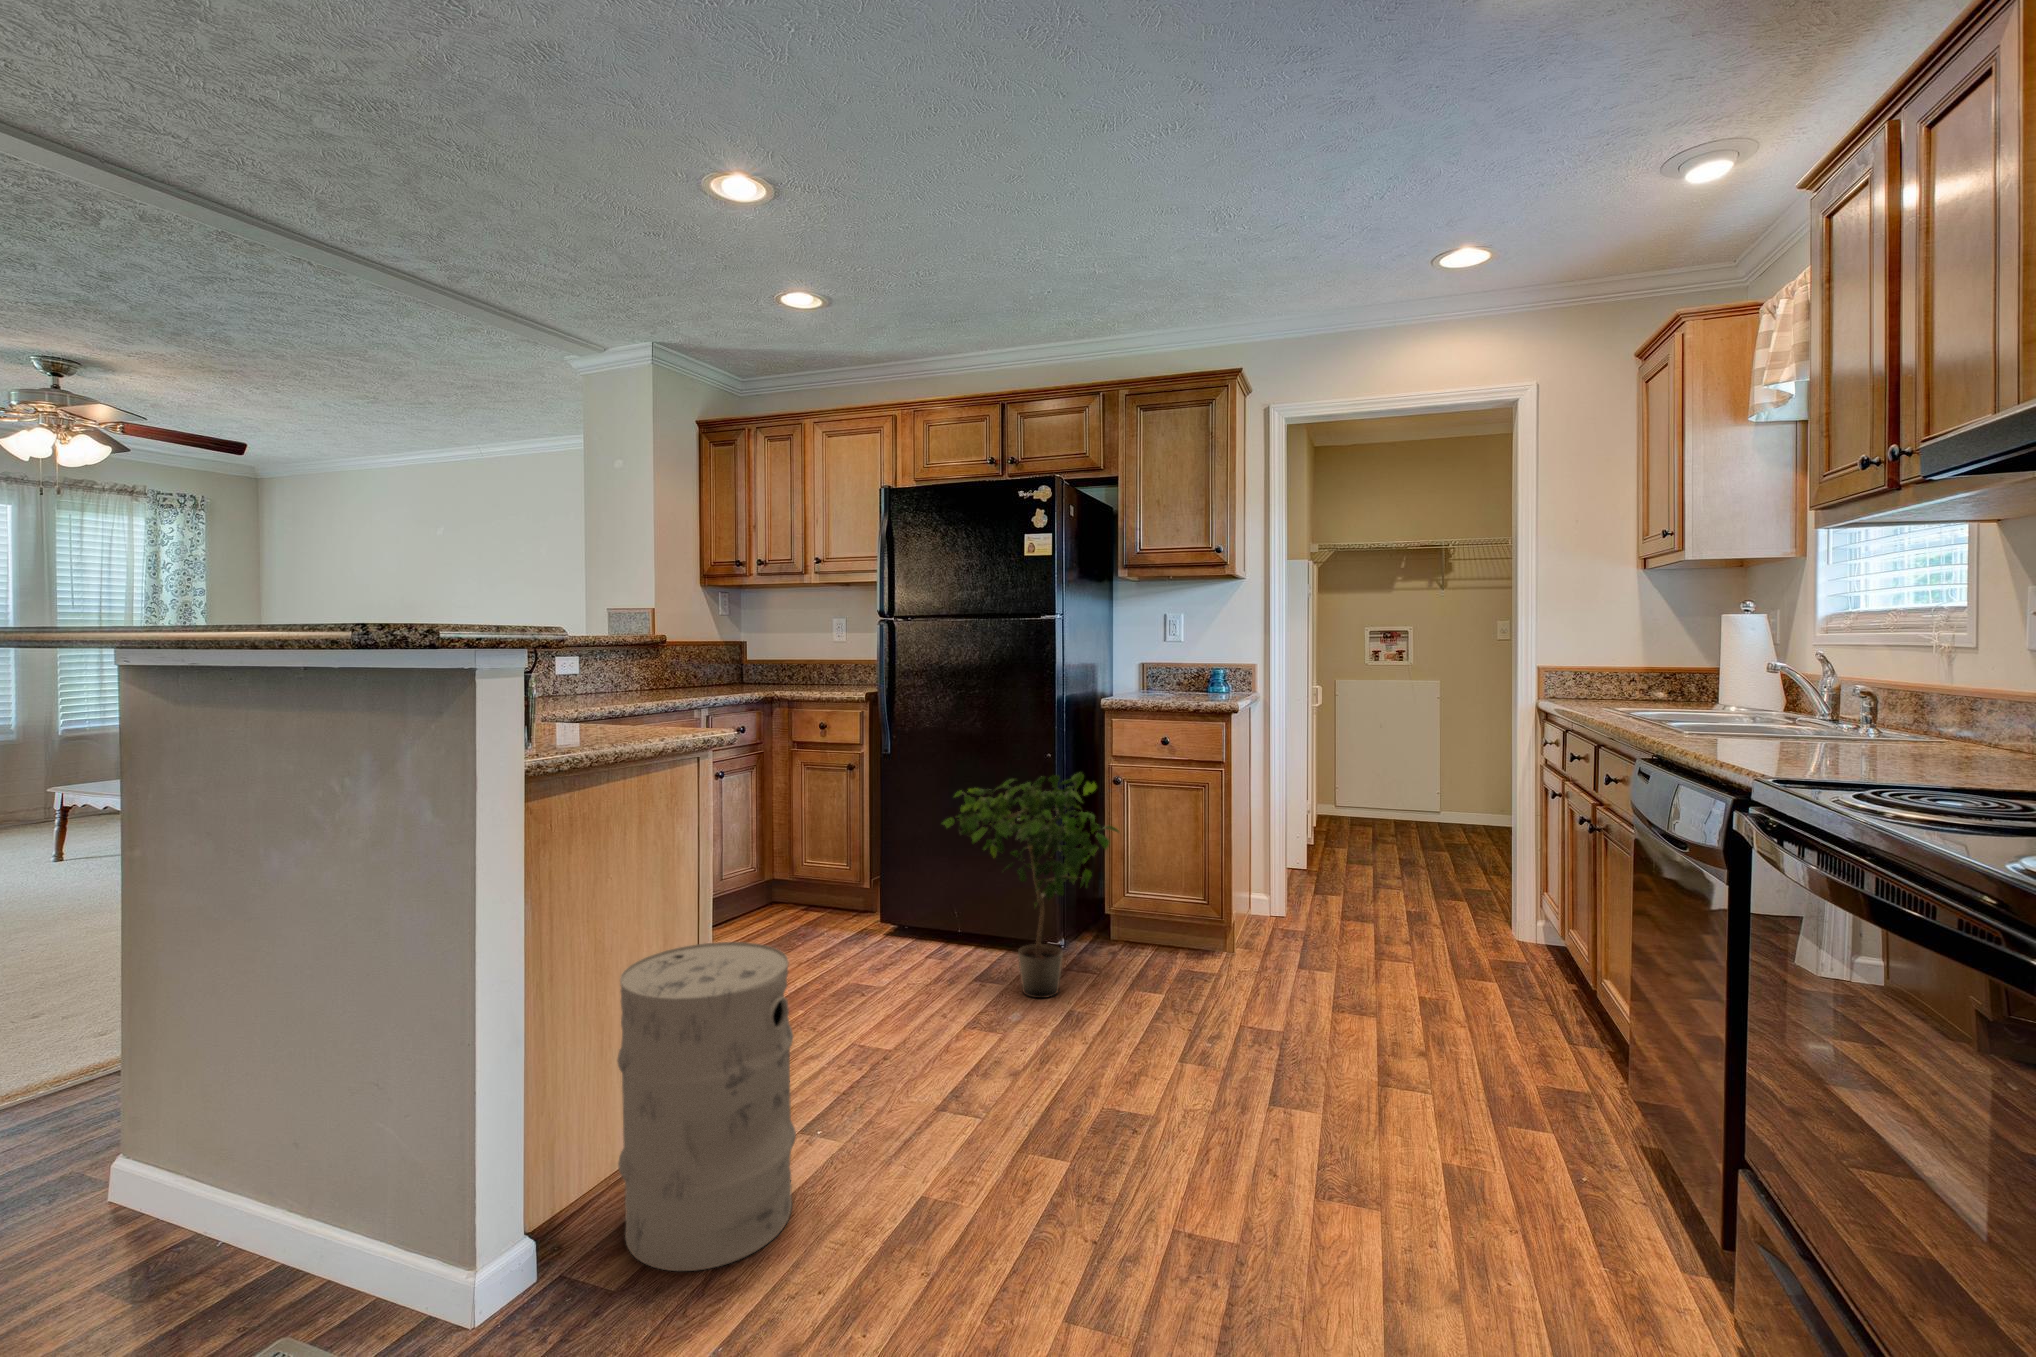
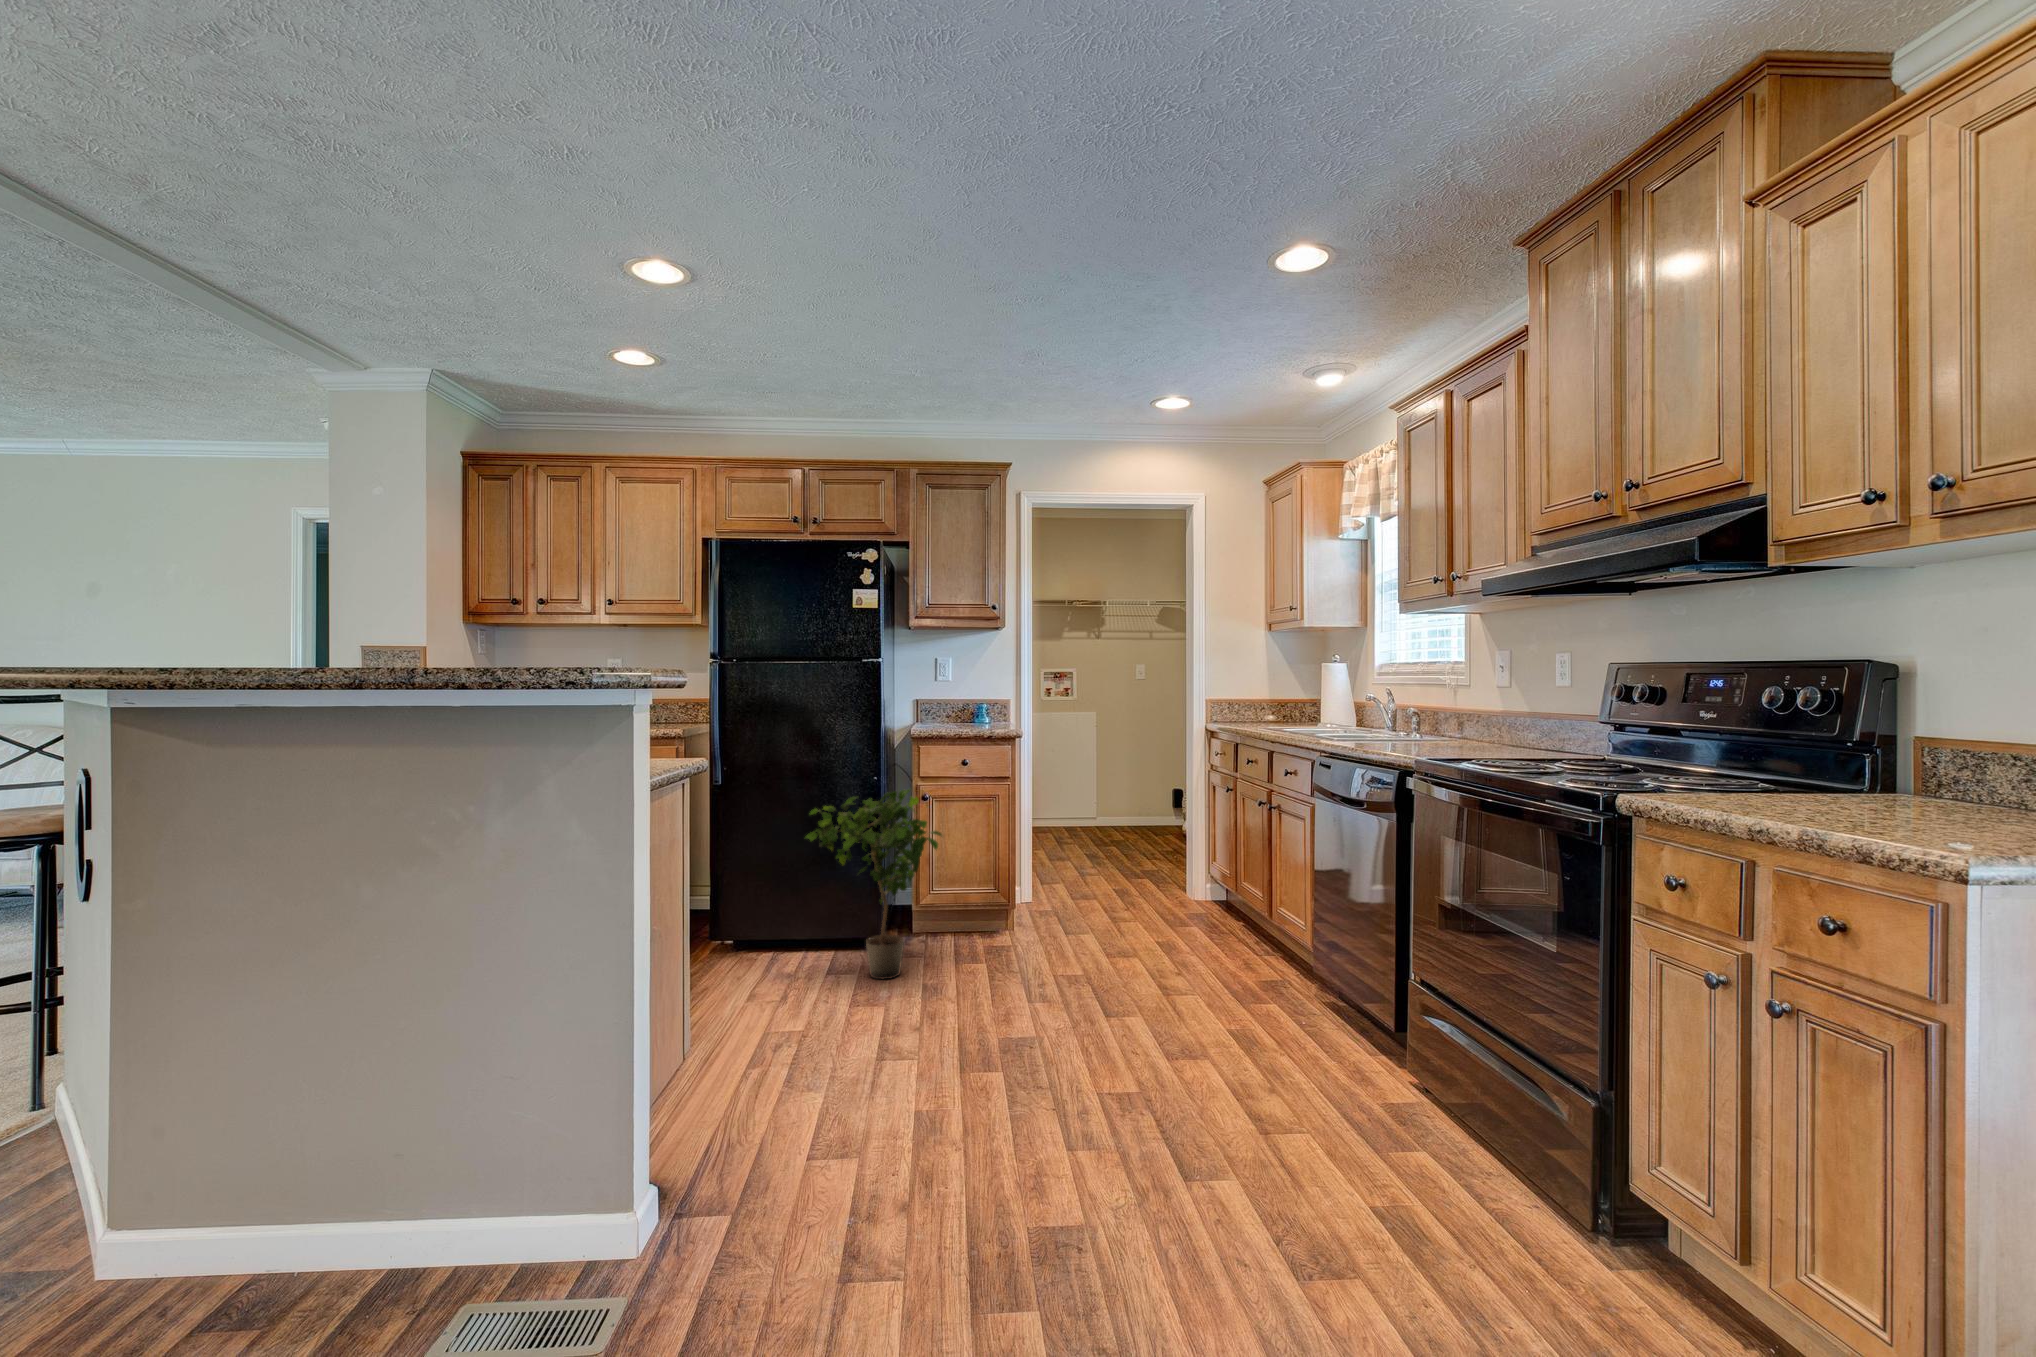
trash can: present [617,942,796,1271] -> none [676,935,825,1209]

